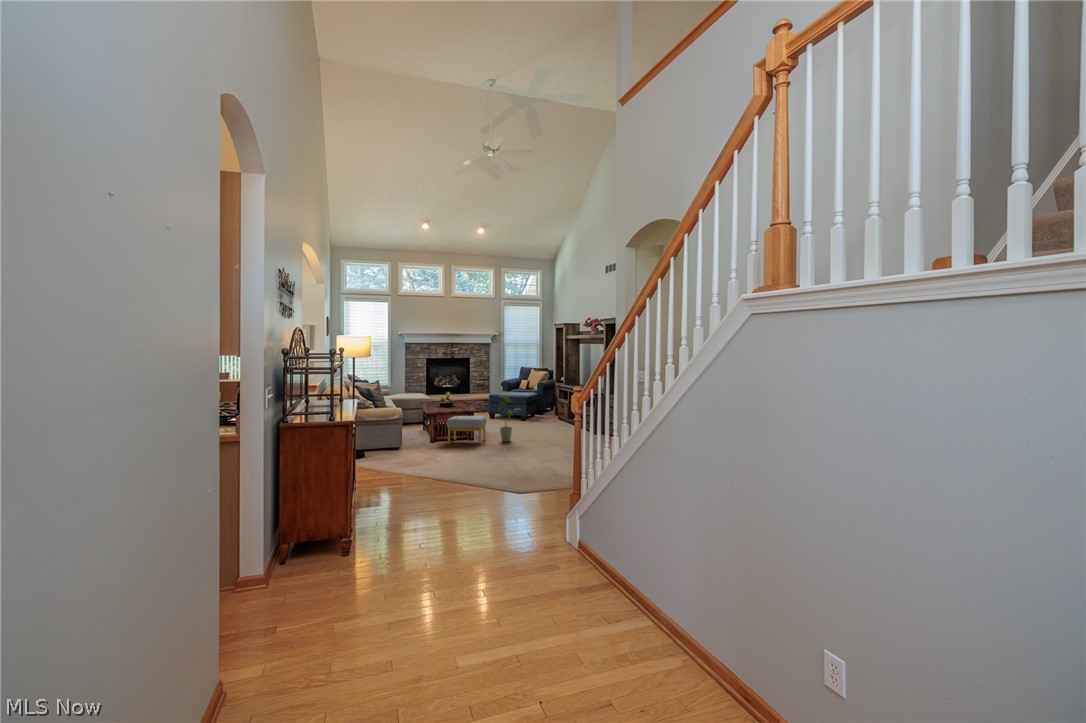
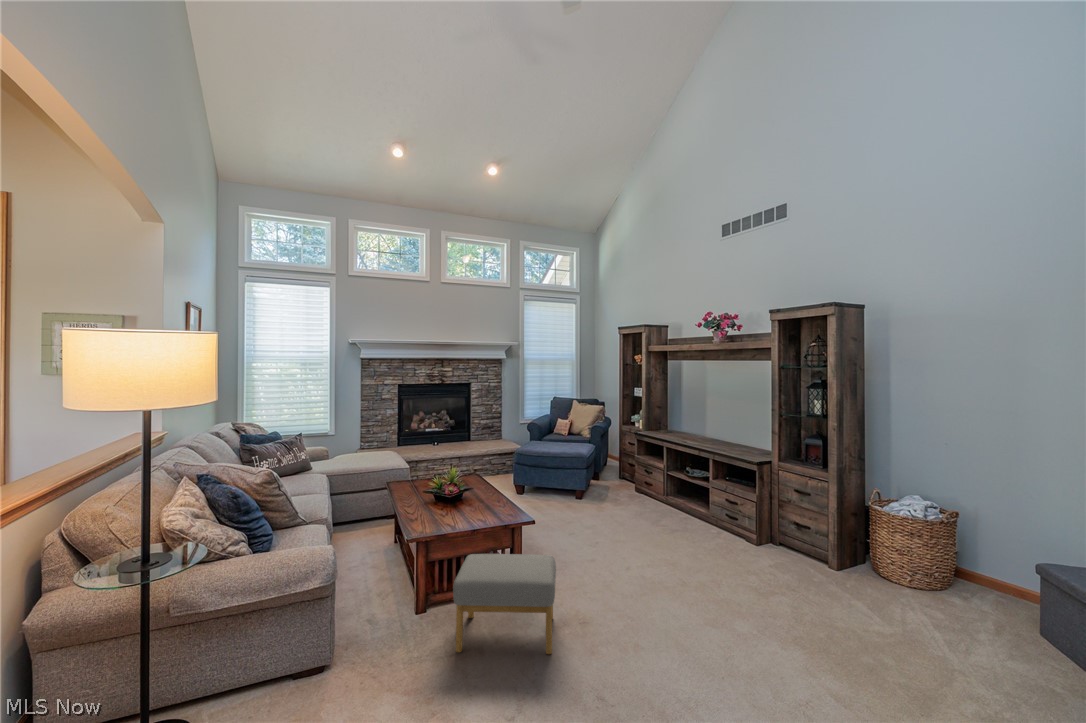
house plant: present [499,395,520,442] -> none [588,501,654,629]

